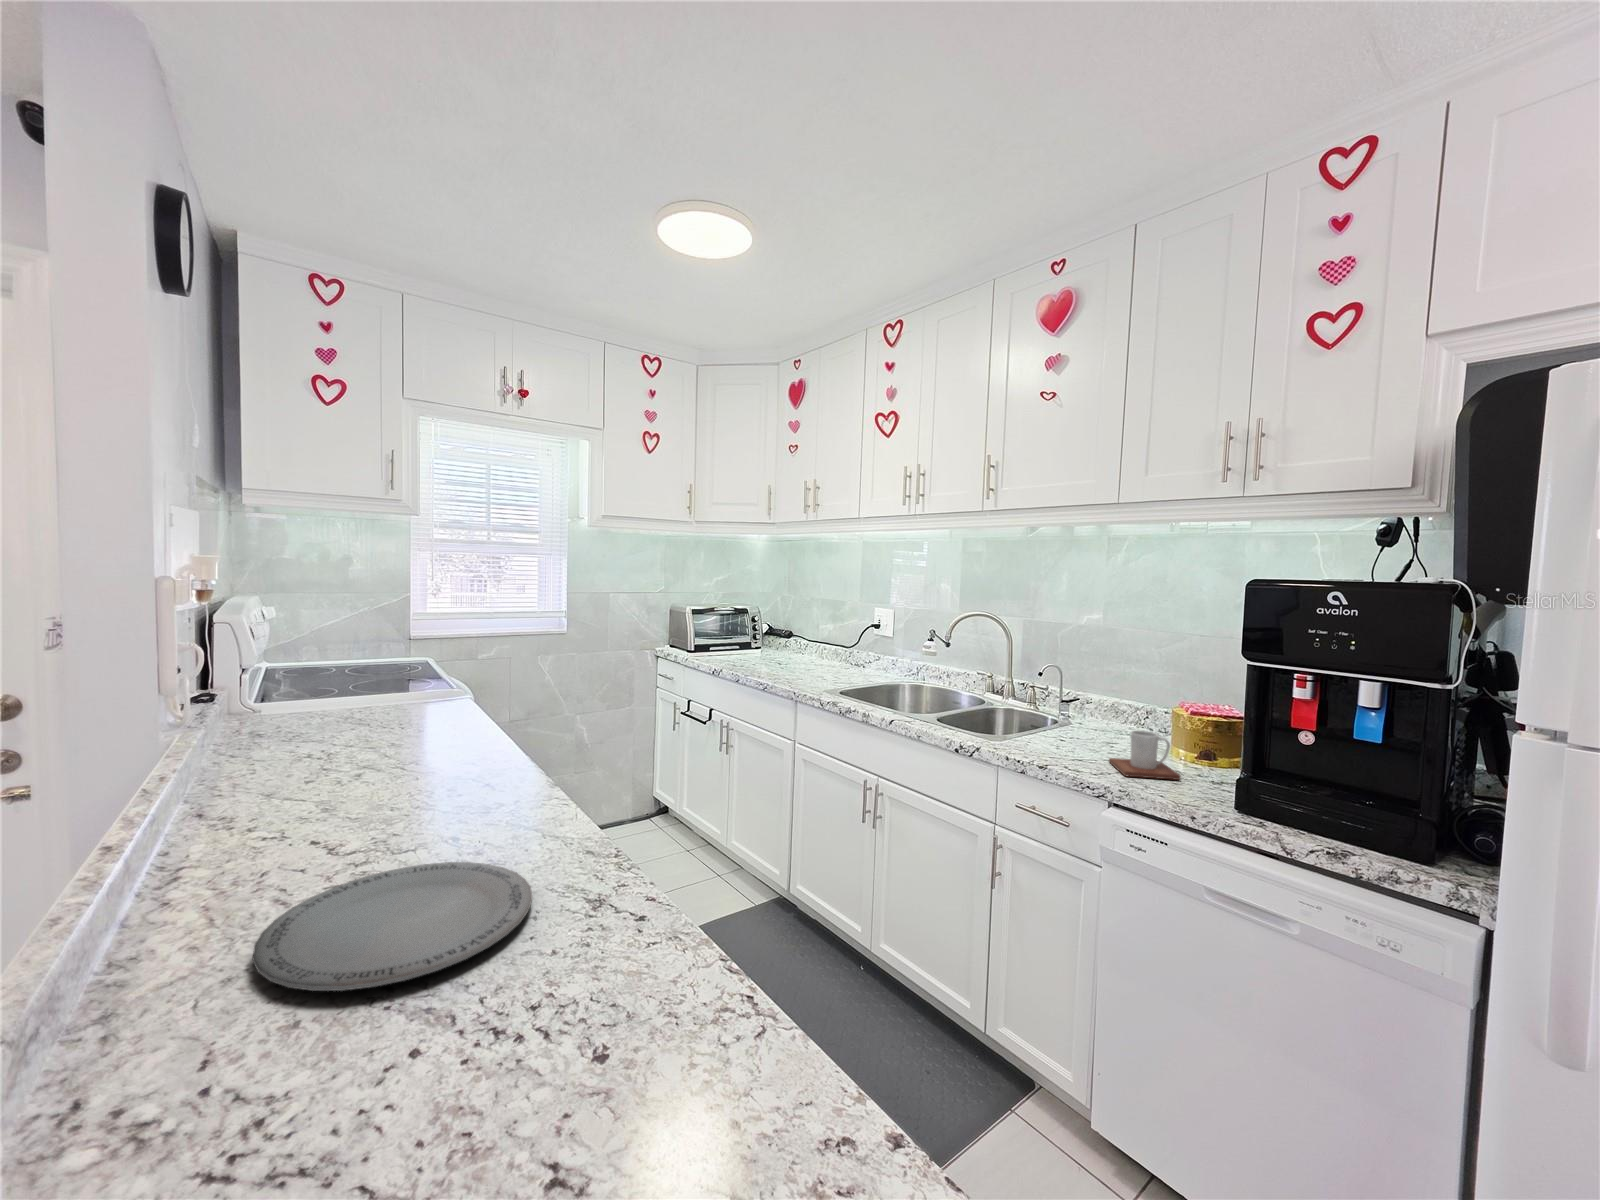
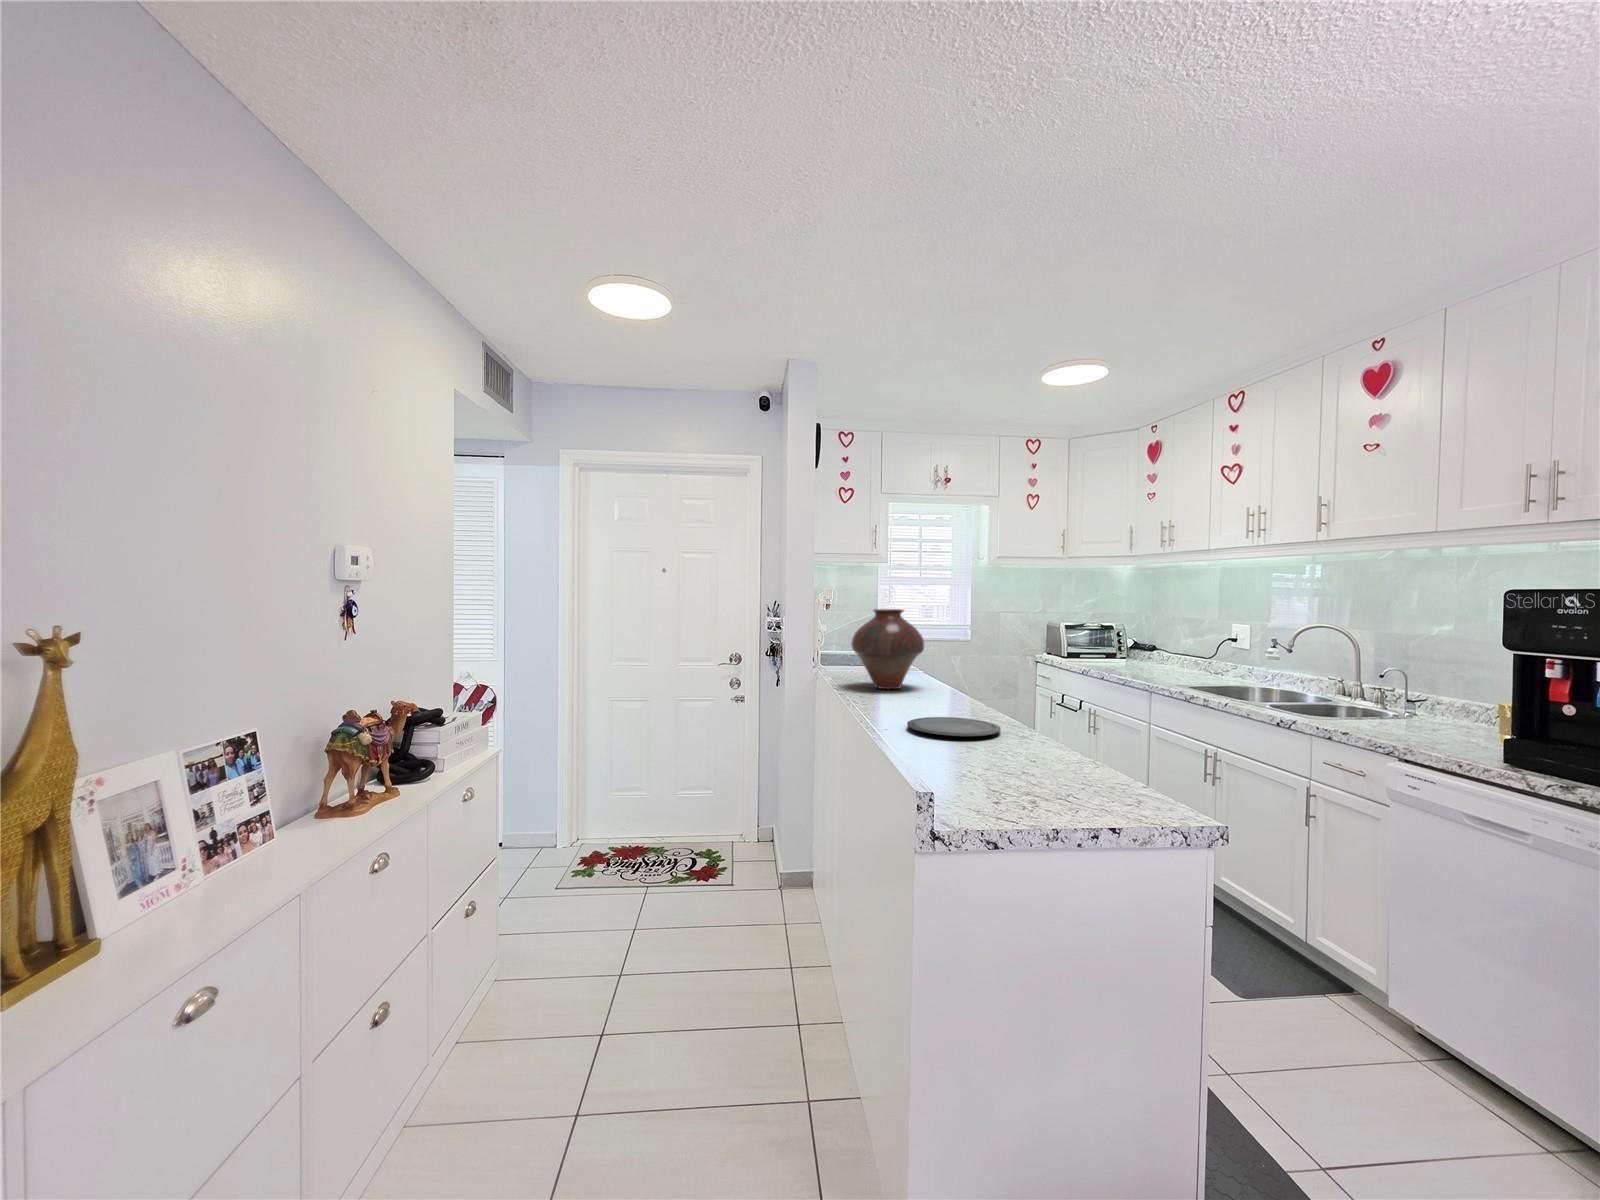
vase: none [268,596,440,756] -> present [851,609,924,689]
mug: present [1109,731,1181,780] -> none [1414,711,1473,748]

